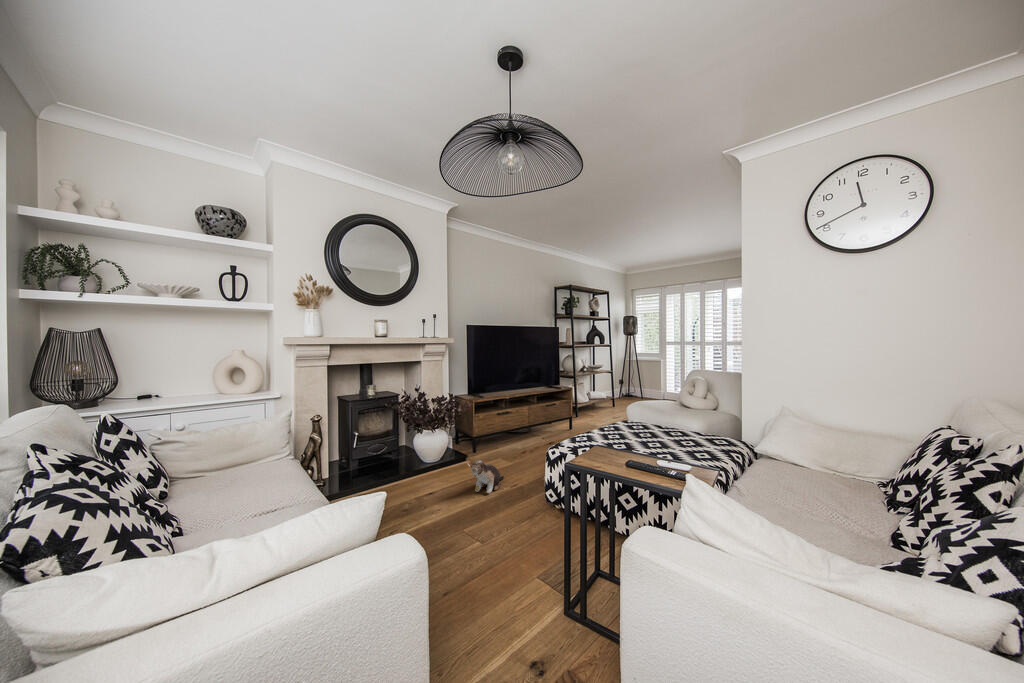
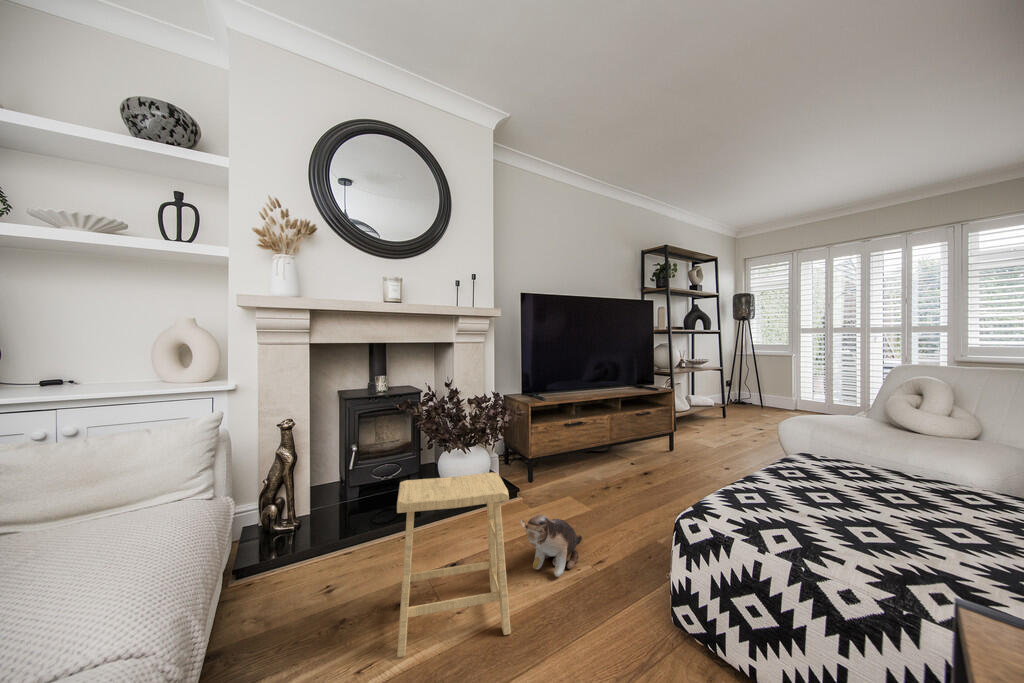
footstool: none [402,437,463,527] -> present [397,472,511,657]

